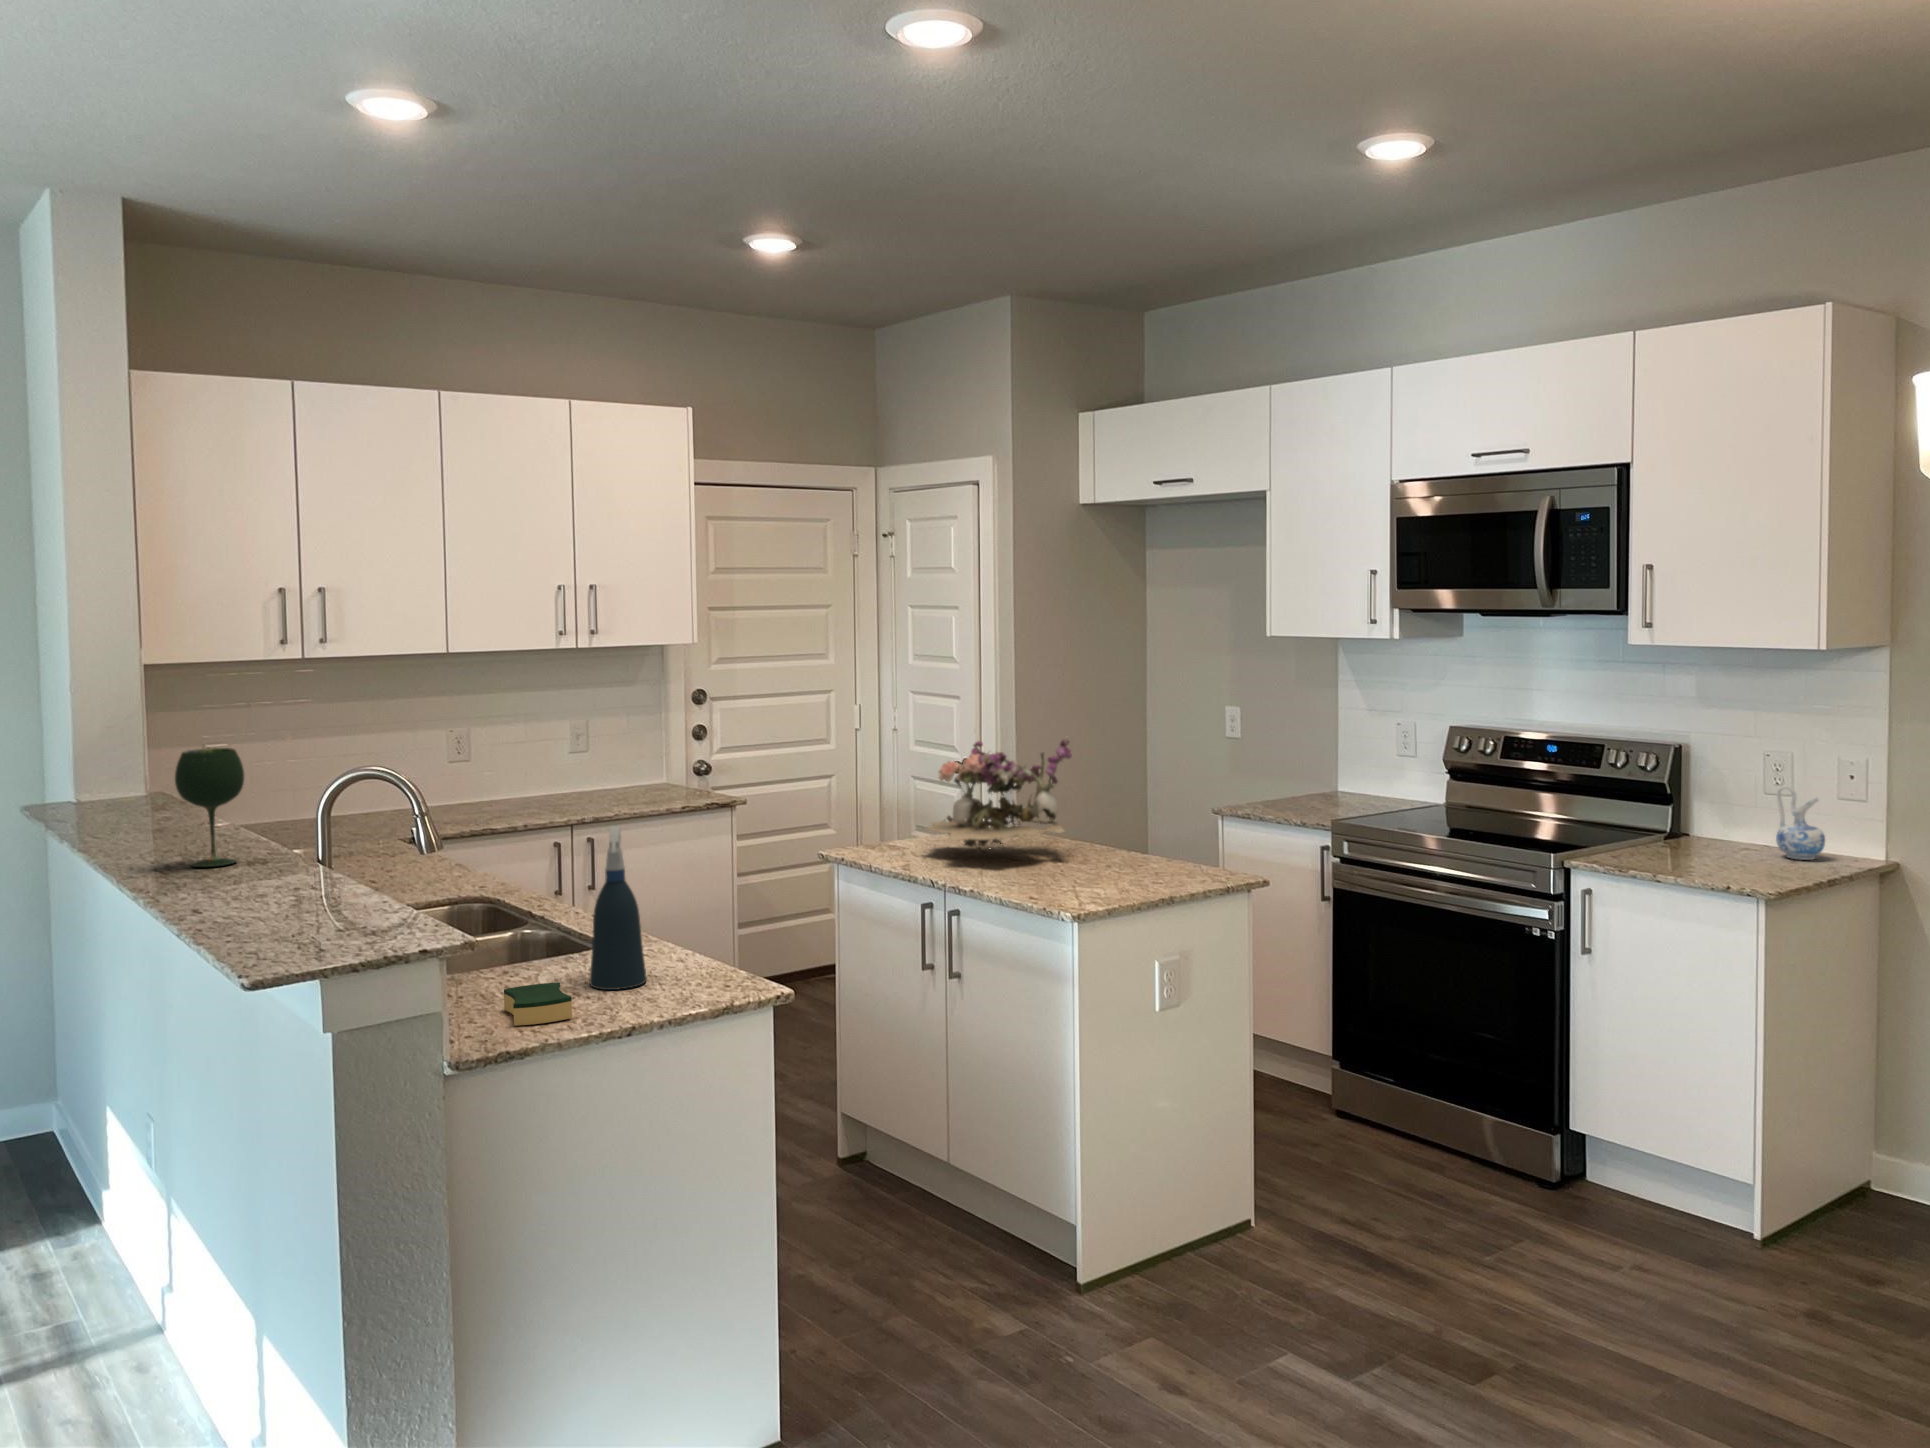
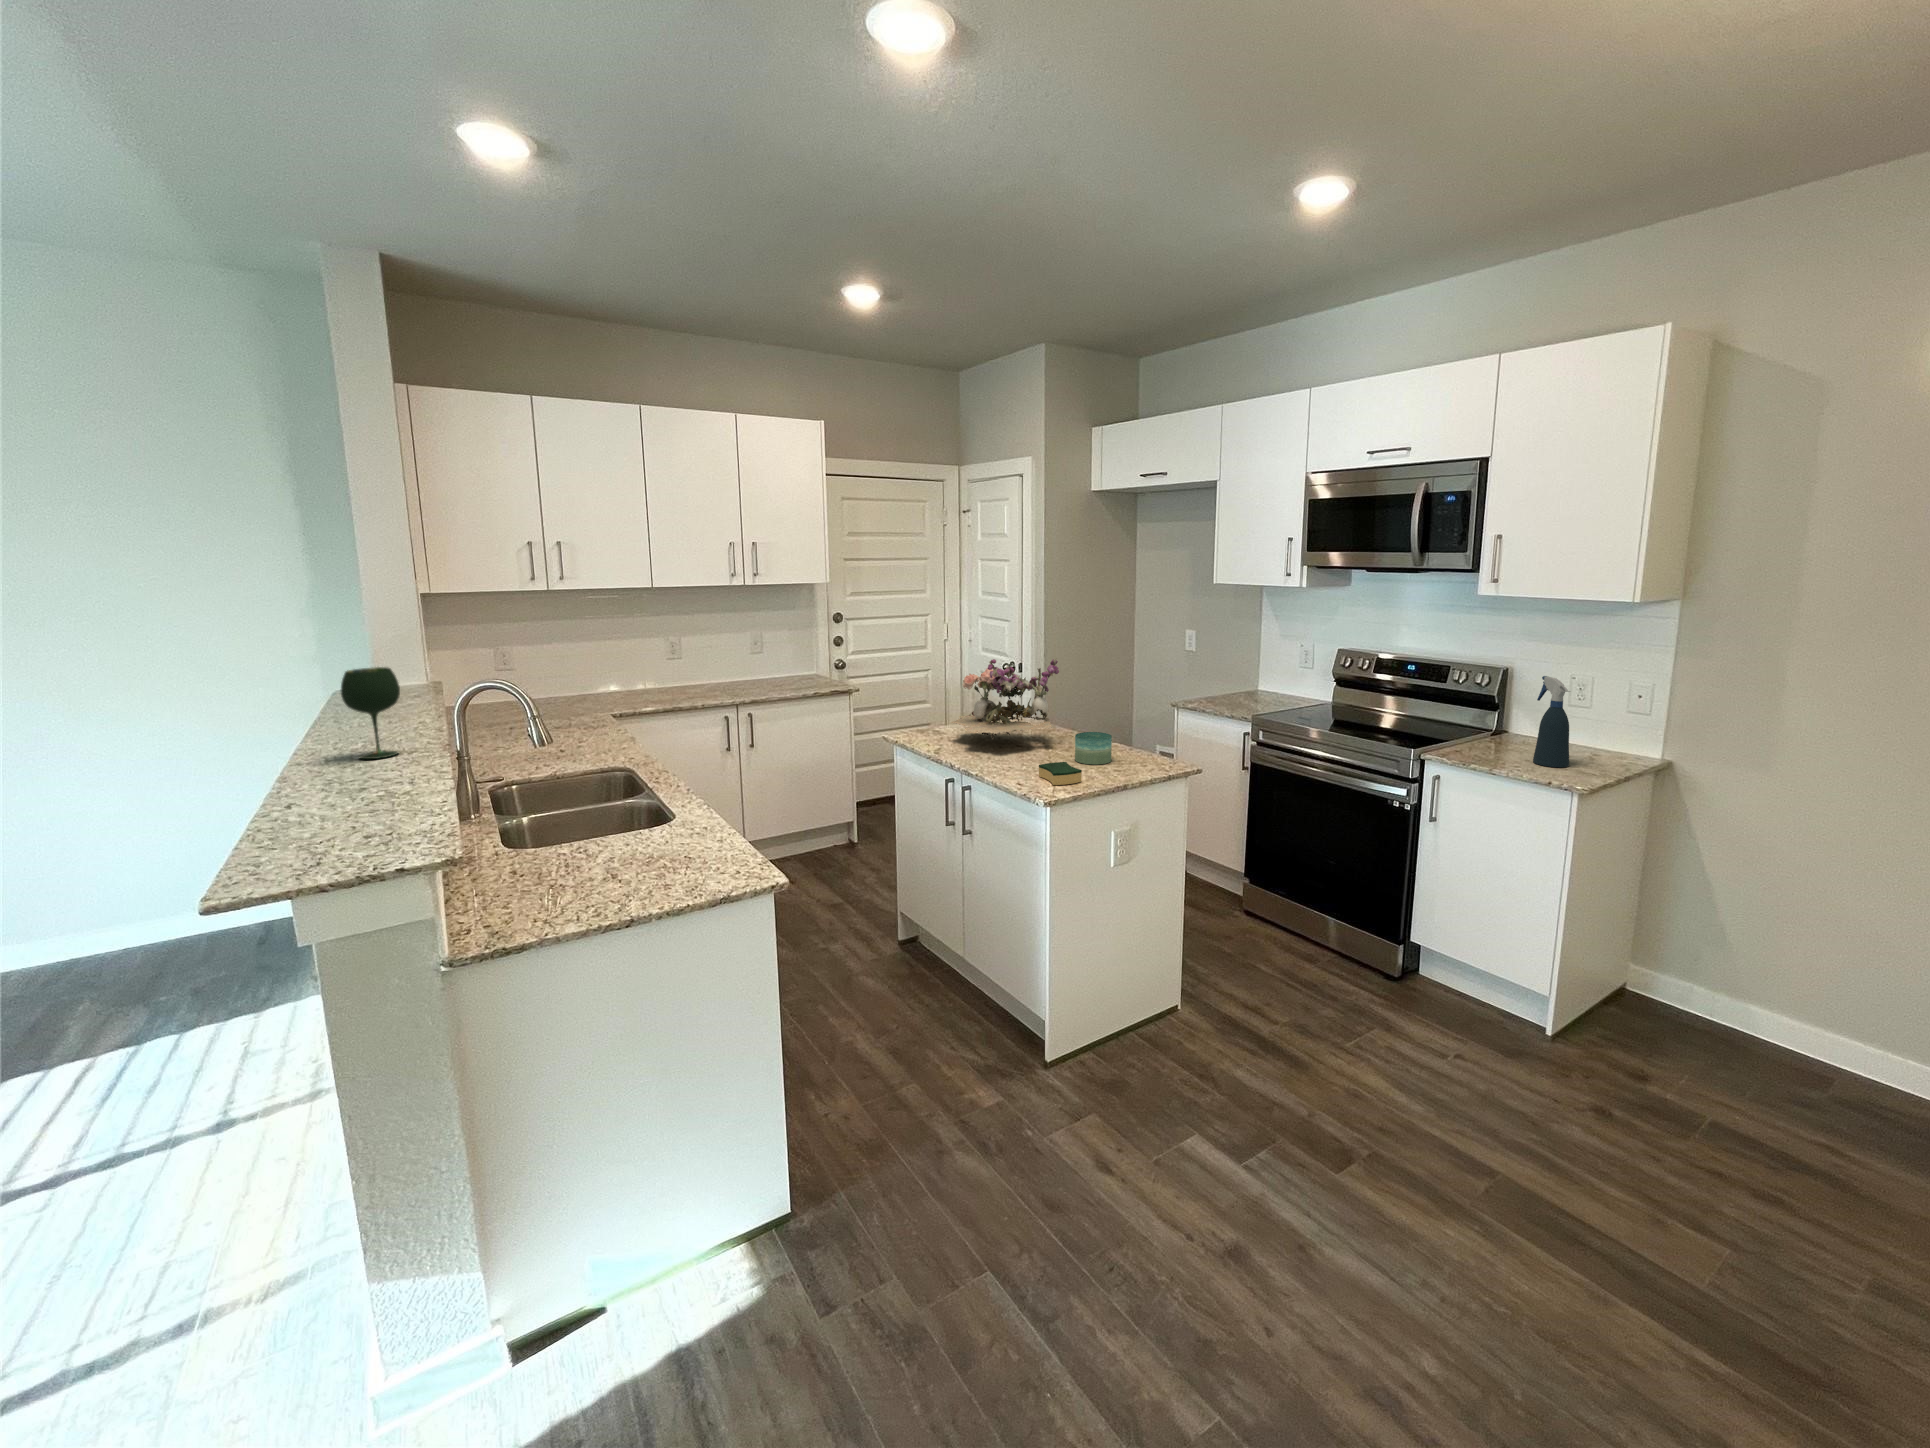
ceramic pitcher: present [1776,785,1825,860] -> none [1583,704,1622,760]
spray bottle: present [590,825,647,990] -> present [1533,676,1570,767]
candle: none [1101,835,1151,877] -> present [1075,732,1112,764]
sponge: present [504,982,572,1026] -> present [1039,762,1082,785]

